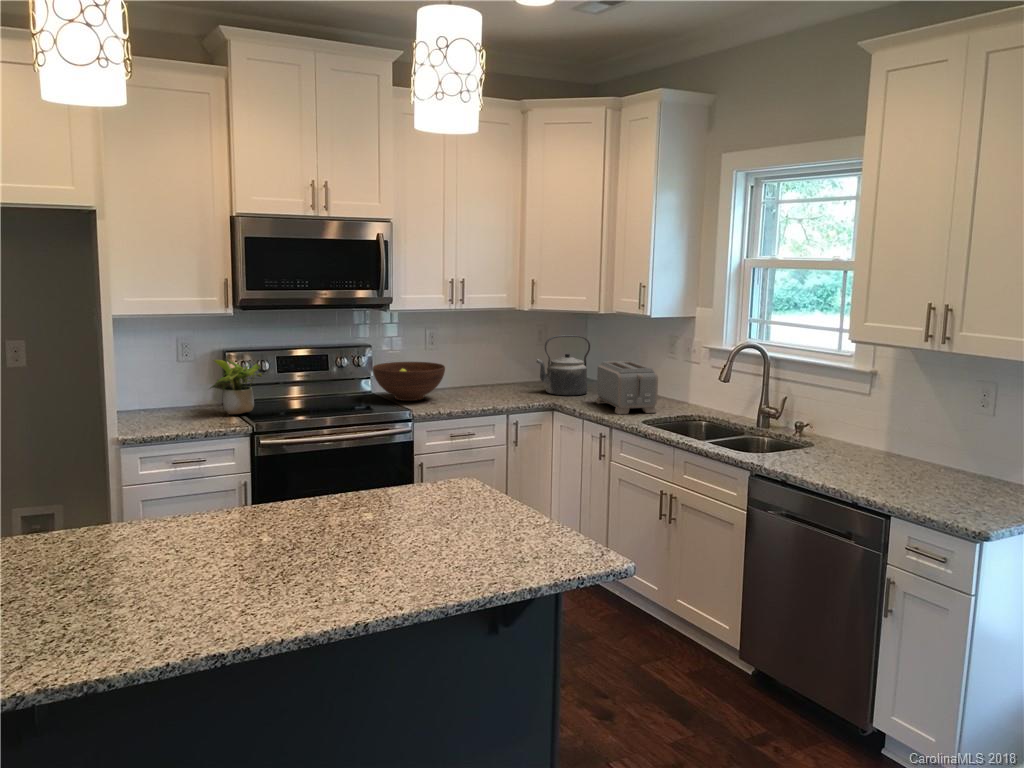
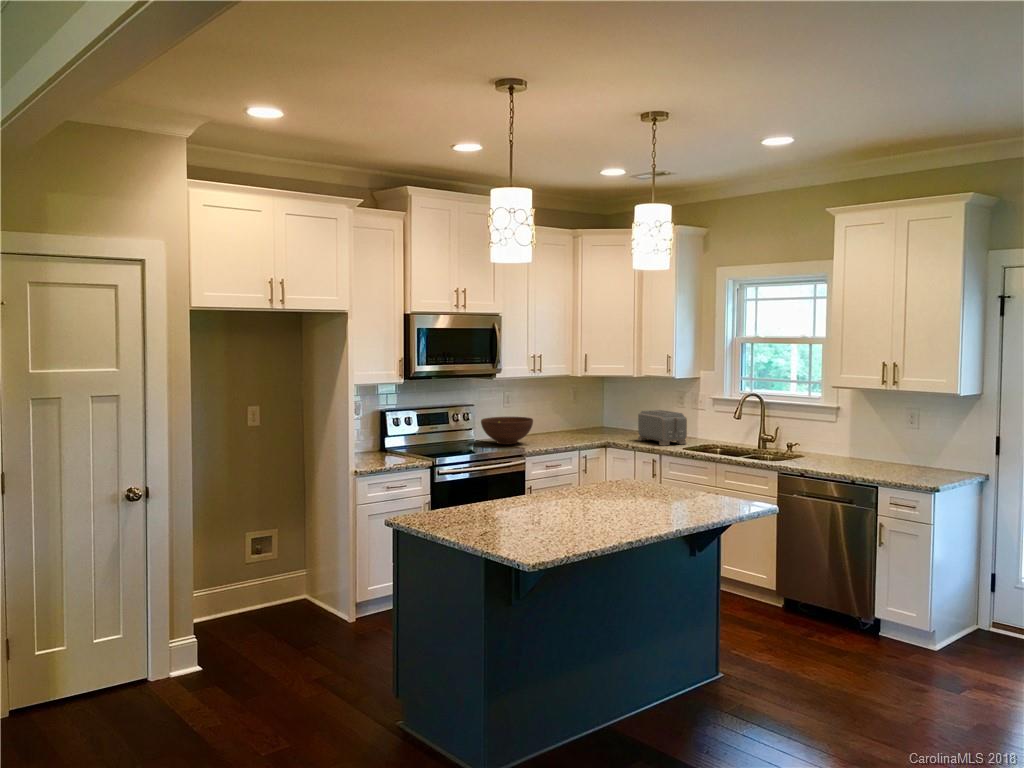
kettle: present [536,335,590,396] -> none [587,394,623,437]
potted plant: present [210,359,262,415] -> none [387,417,421,457]

